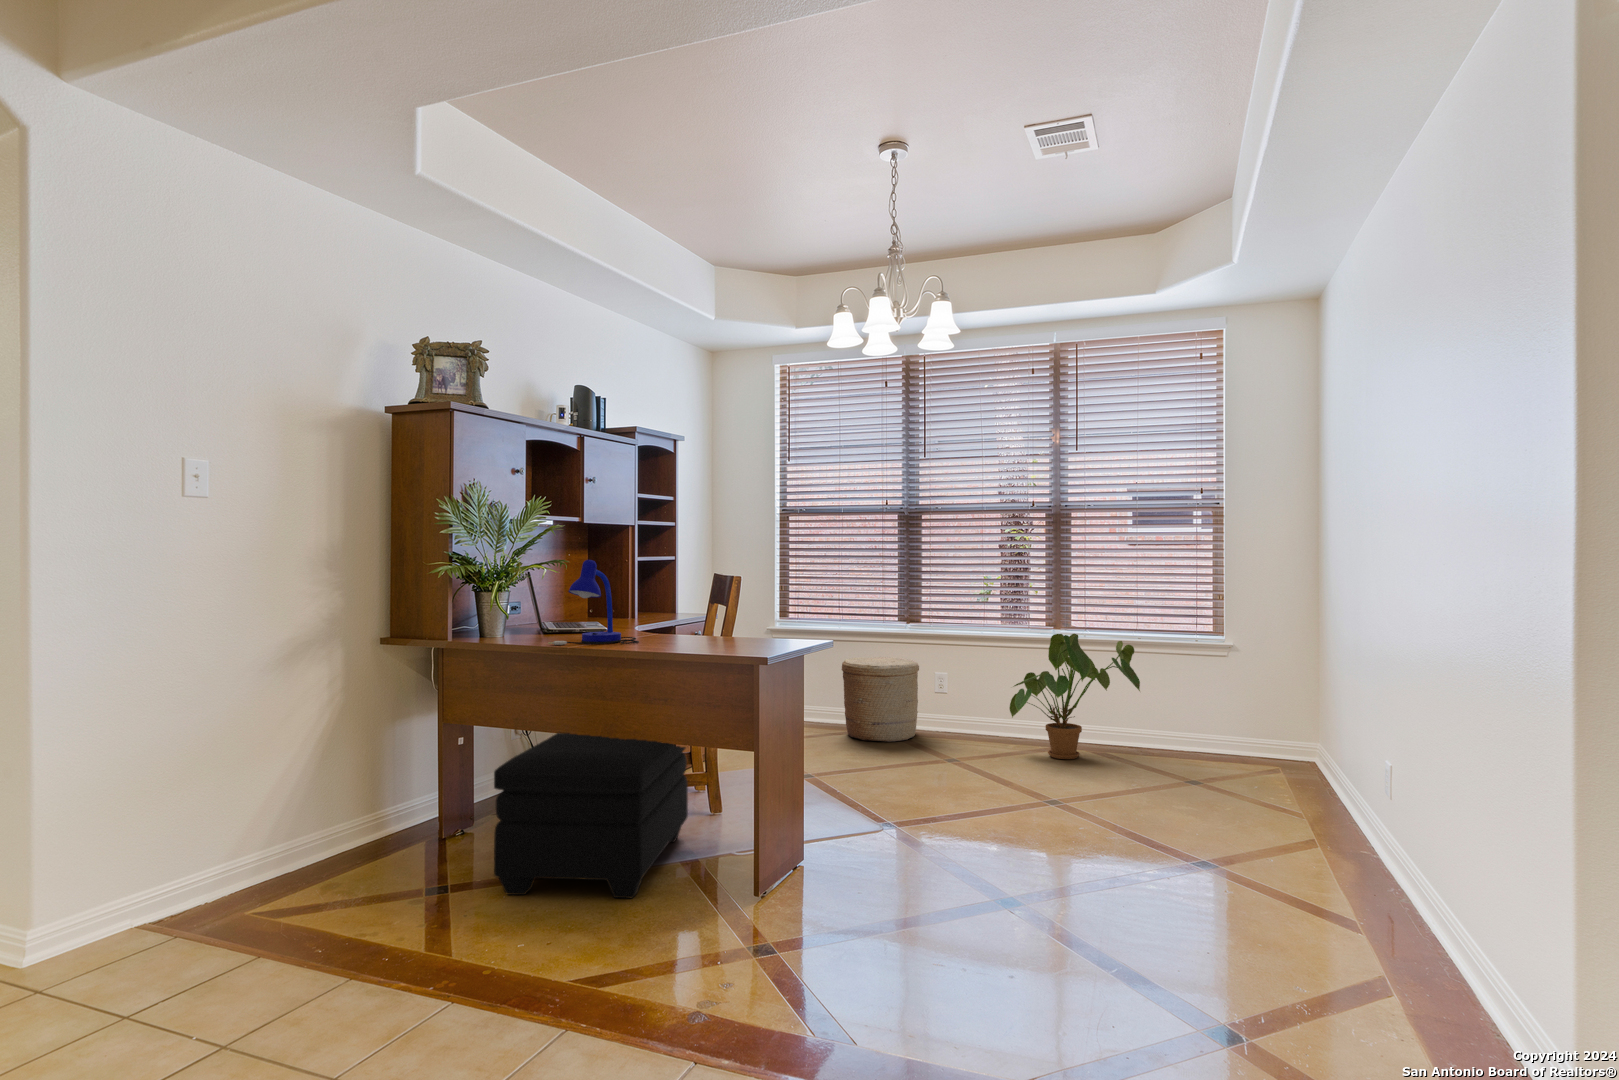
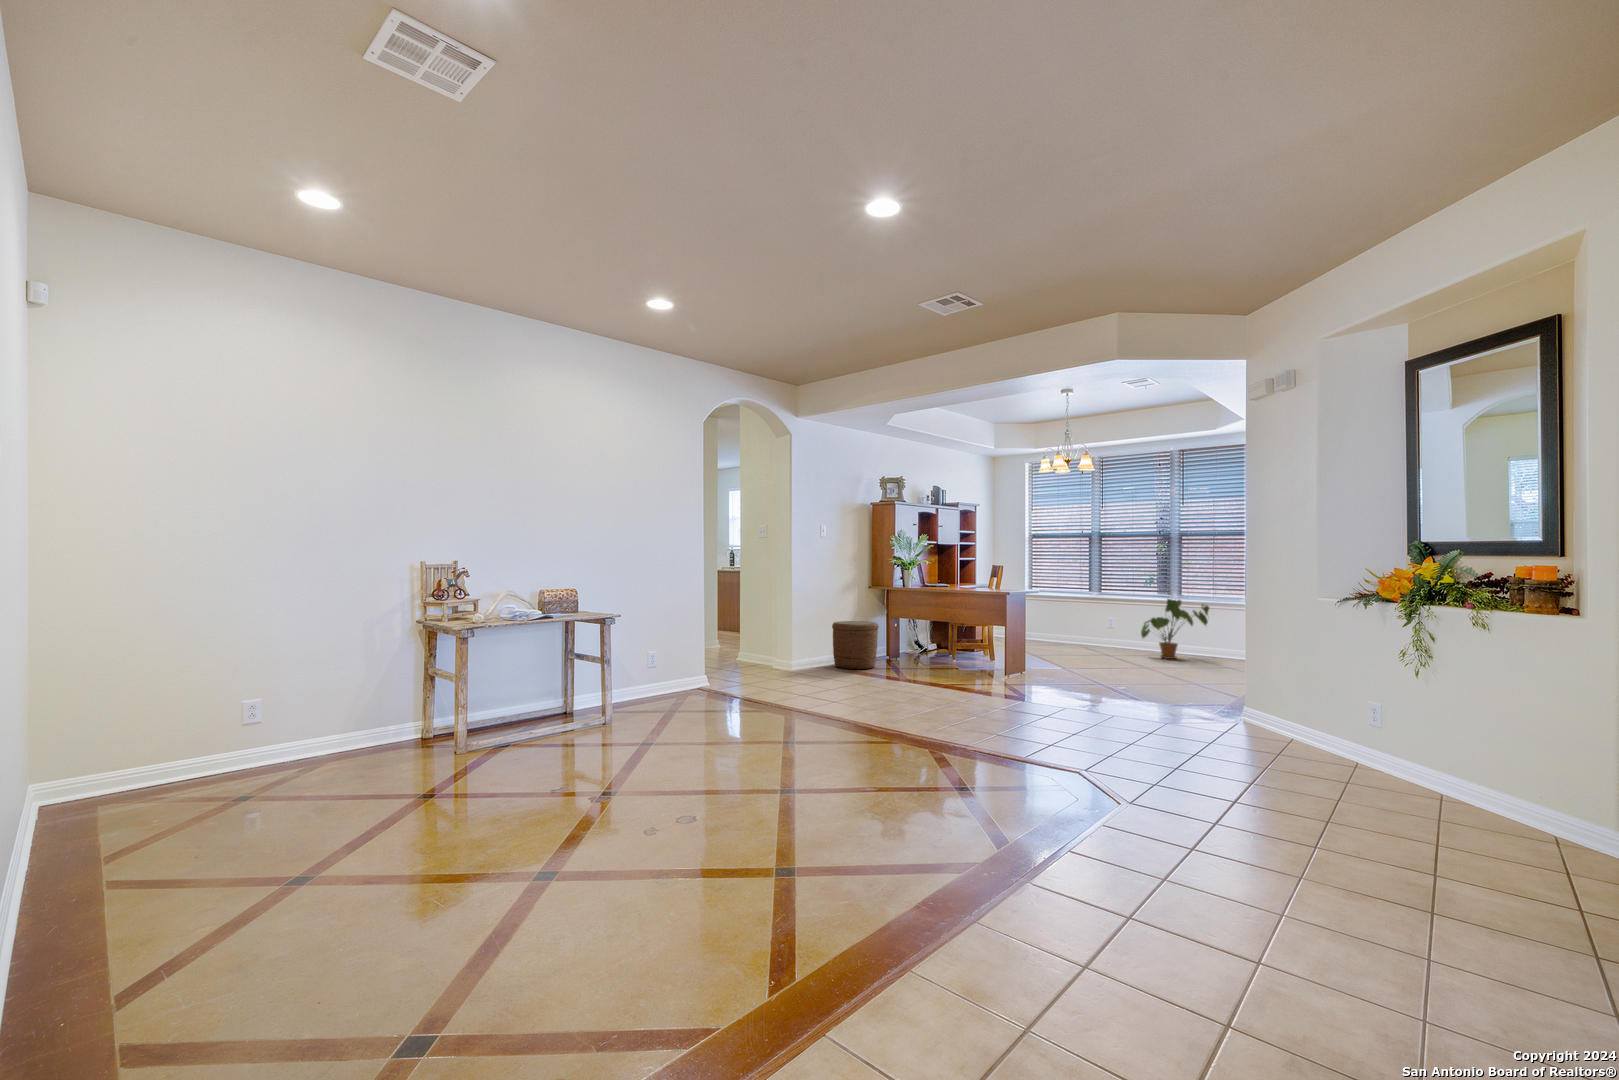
desk lamp: present [548,560,639,645] -> none [930,558,963,589]
woven basket: present [842,657,919,742] -> present [832,621,879,669]
ottoman: present [494,733,688,898] -> none [914,621,981,675]

